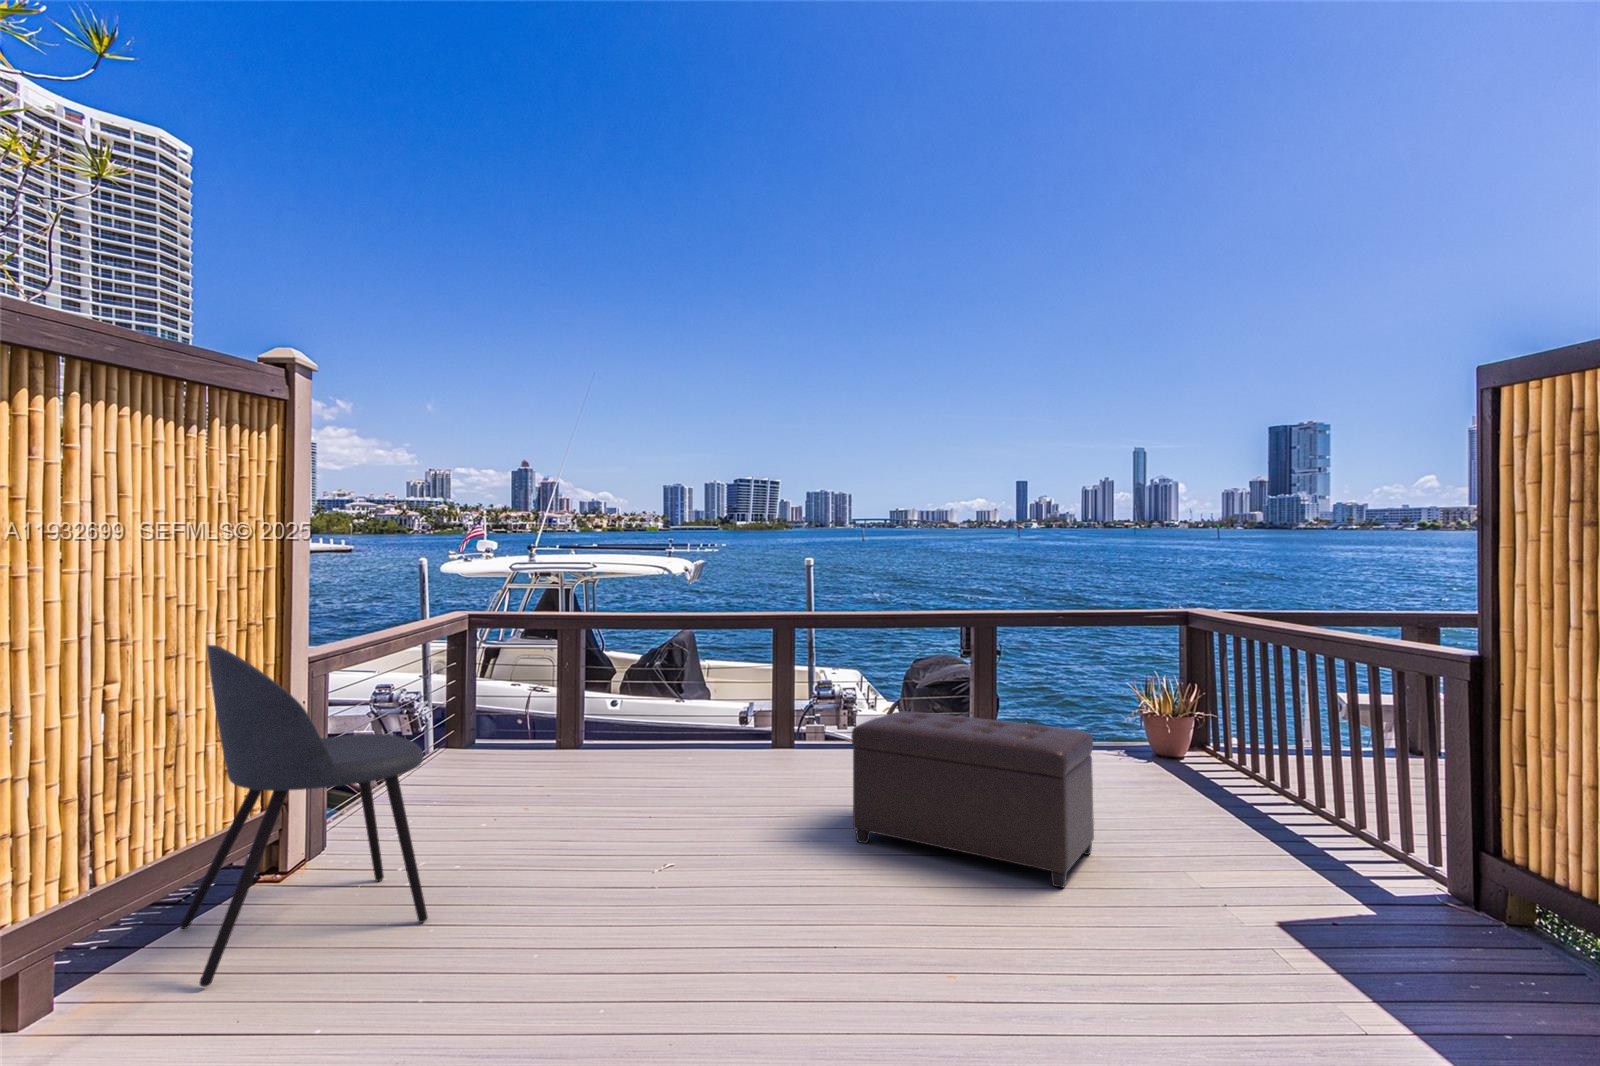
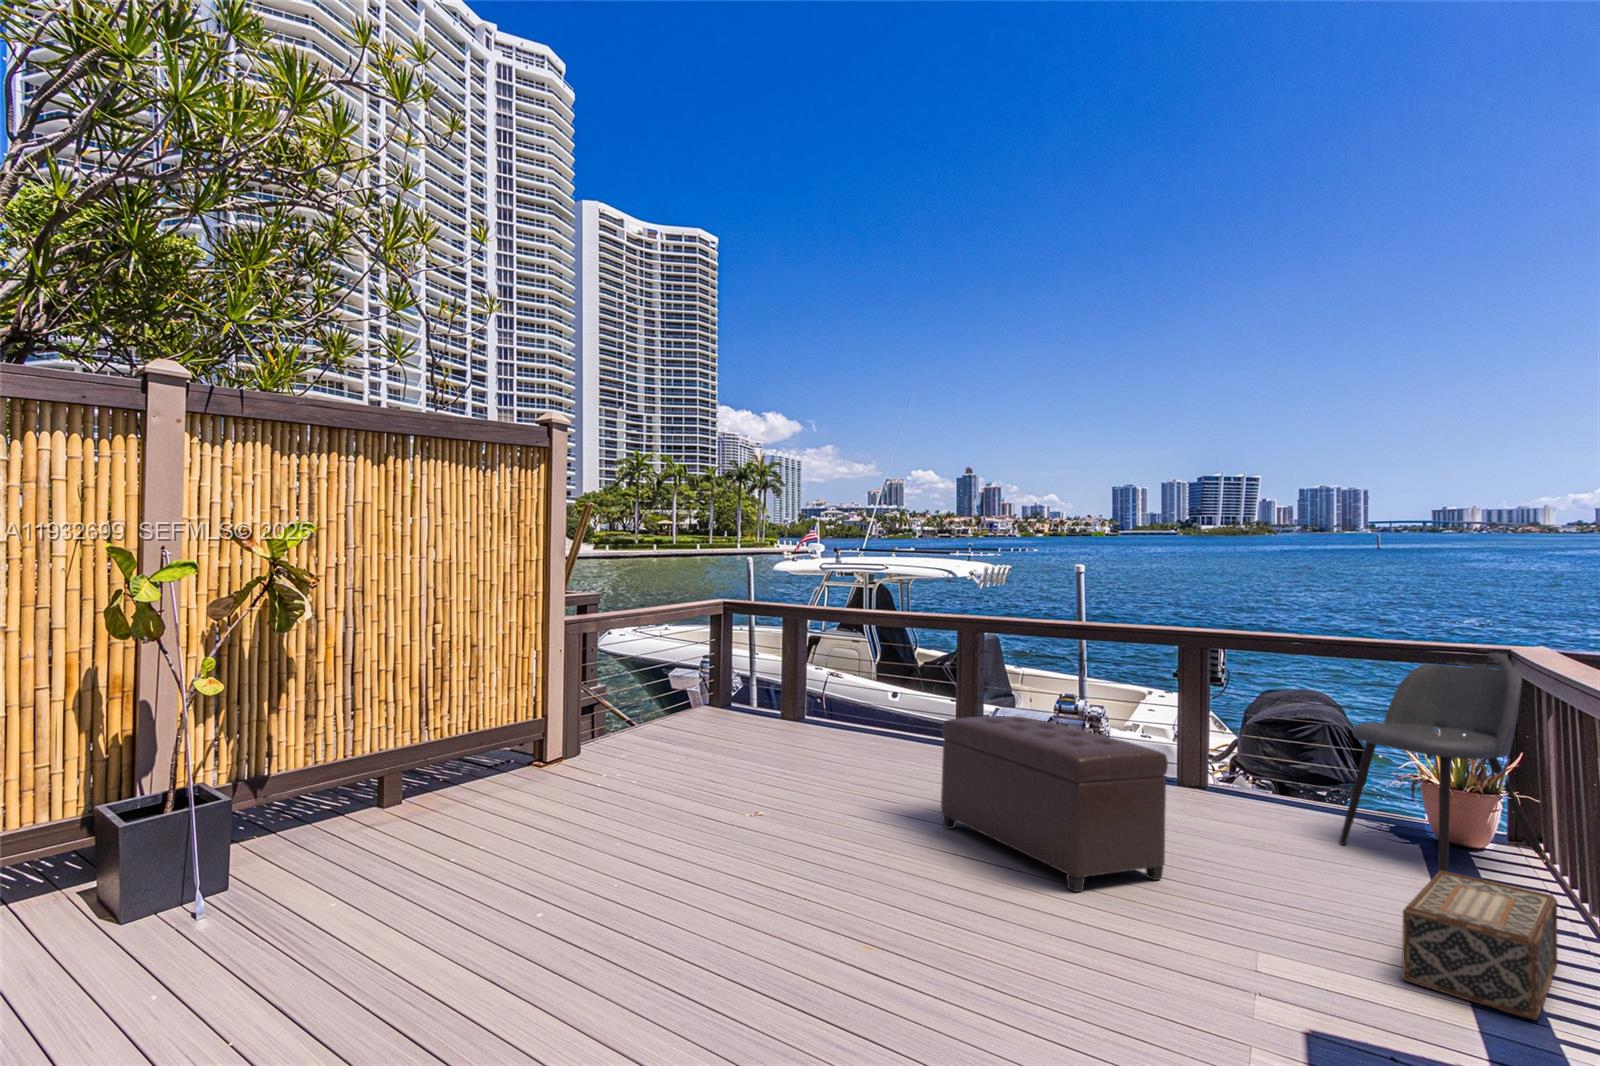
dining chair: present [180,645,427,987] -> present [1339,653,1542,872]
woven basket: none [1294,799,1458,913] -> present [1402,871,1558,1020]

